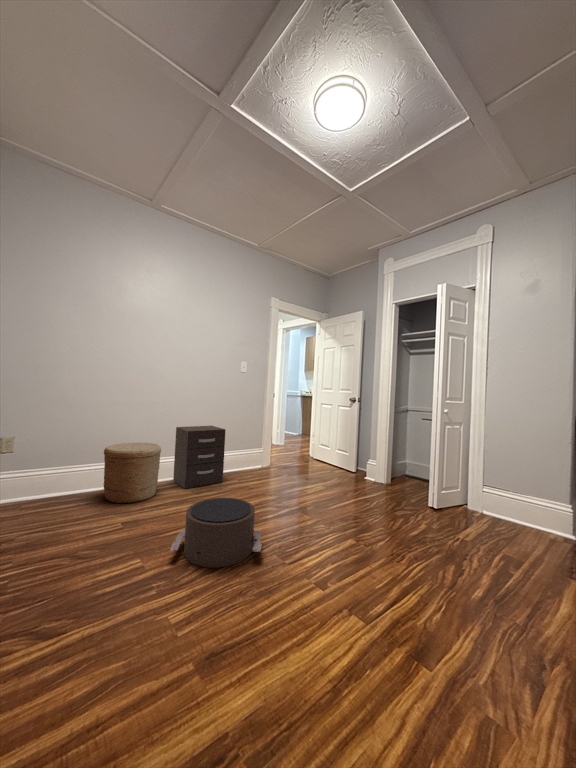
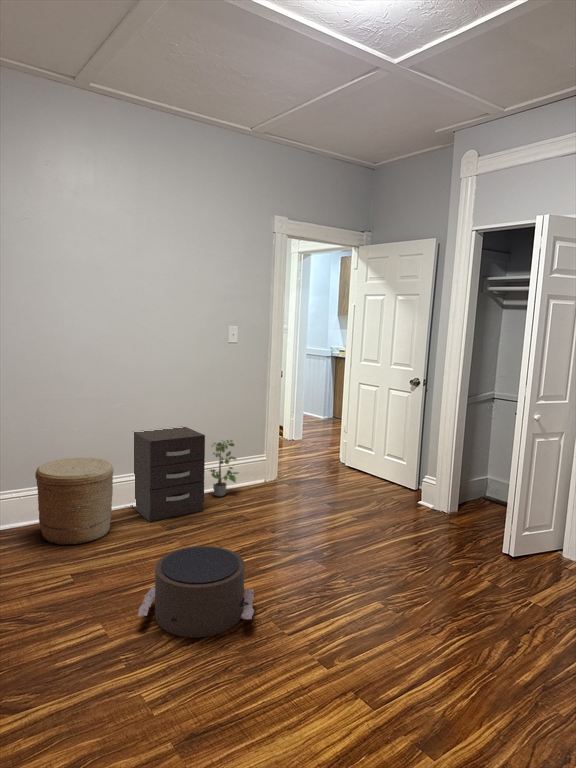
potted plant: none [225,435,248,474] -> present [207,440,238,496]

